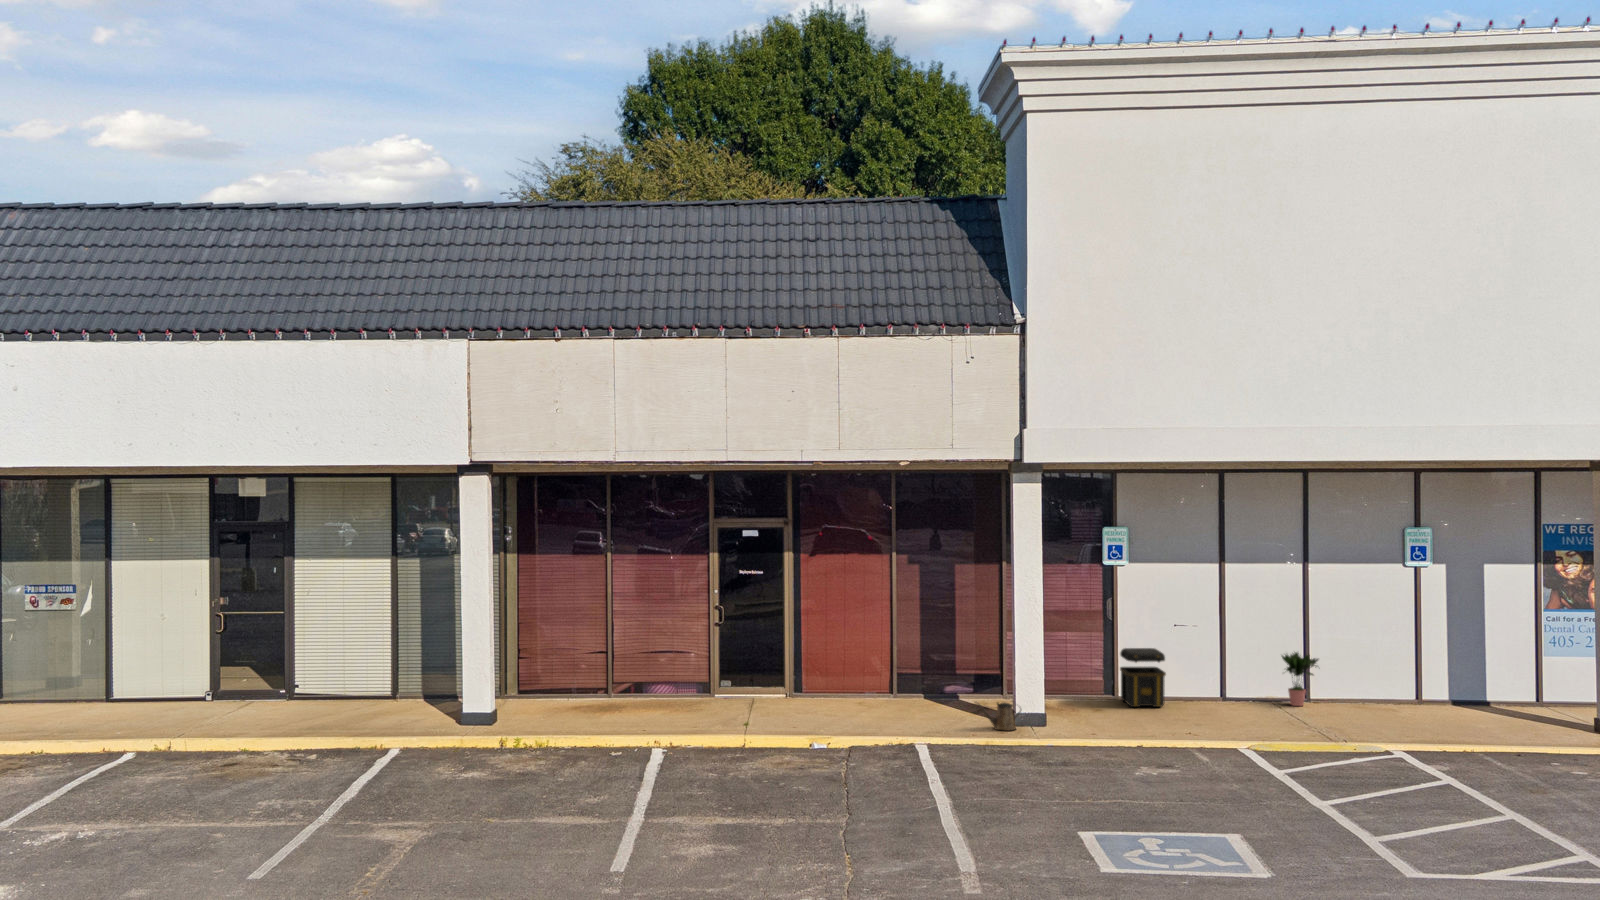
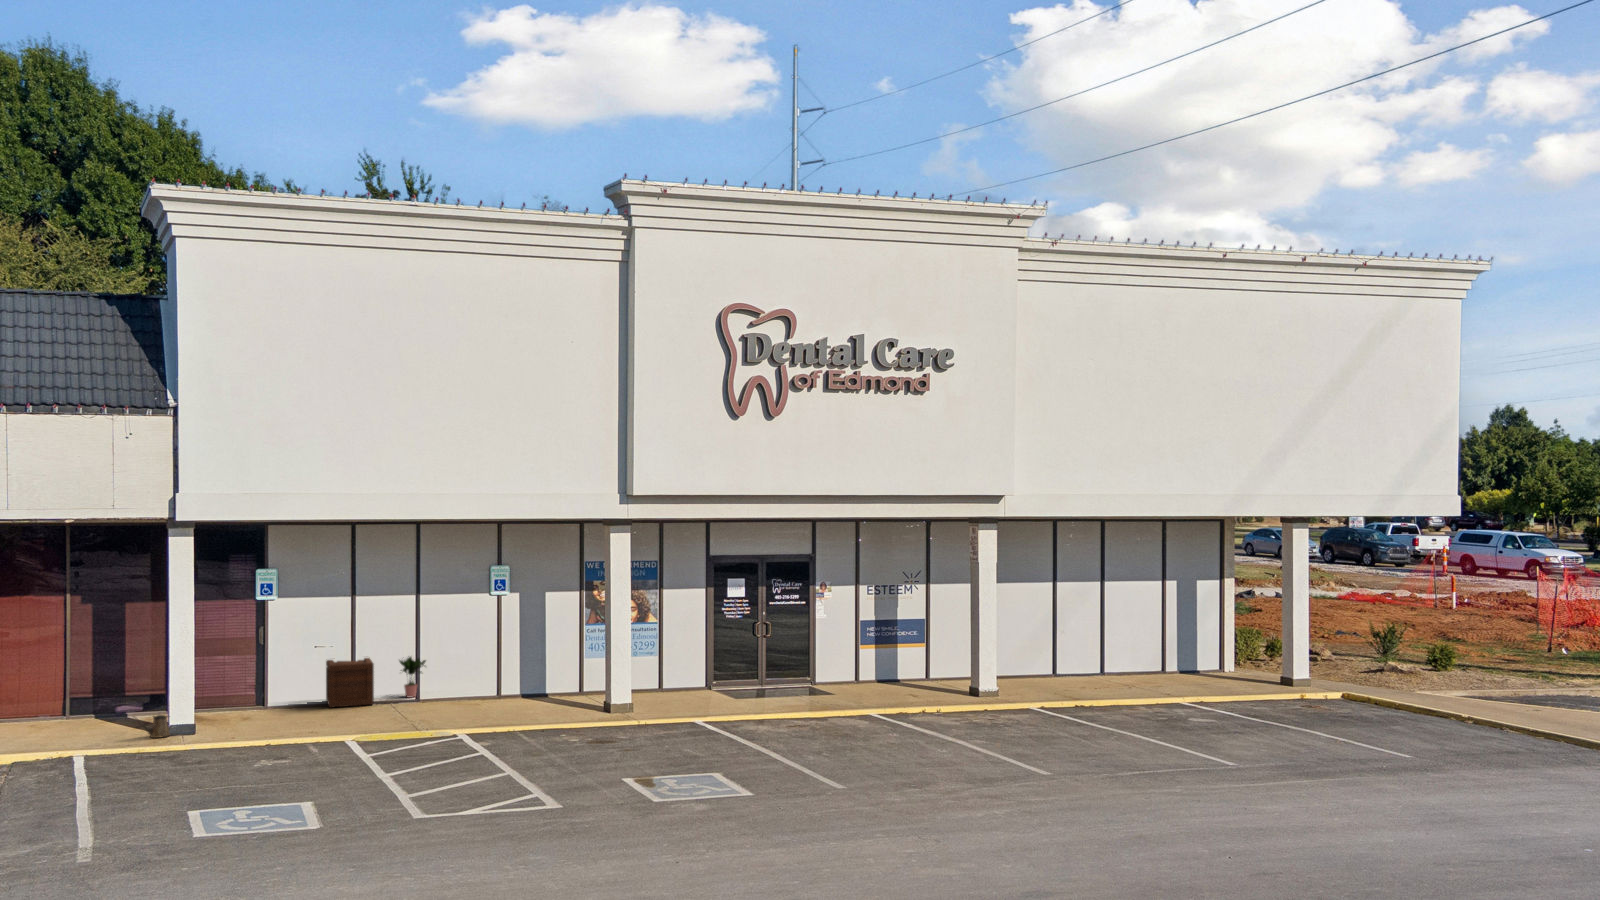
wooden crate: none [1187,647,1253,711] -> present [326,658,374,707]
toolbox: present [1120,648,1166,707] -> none [270,662,306,710]

